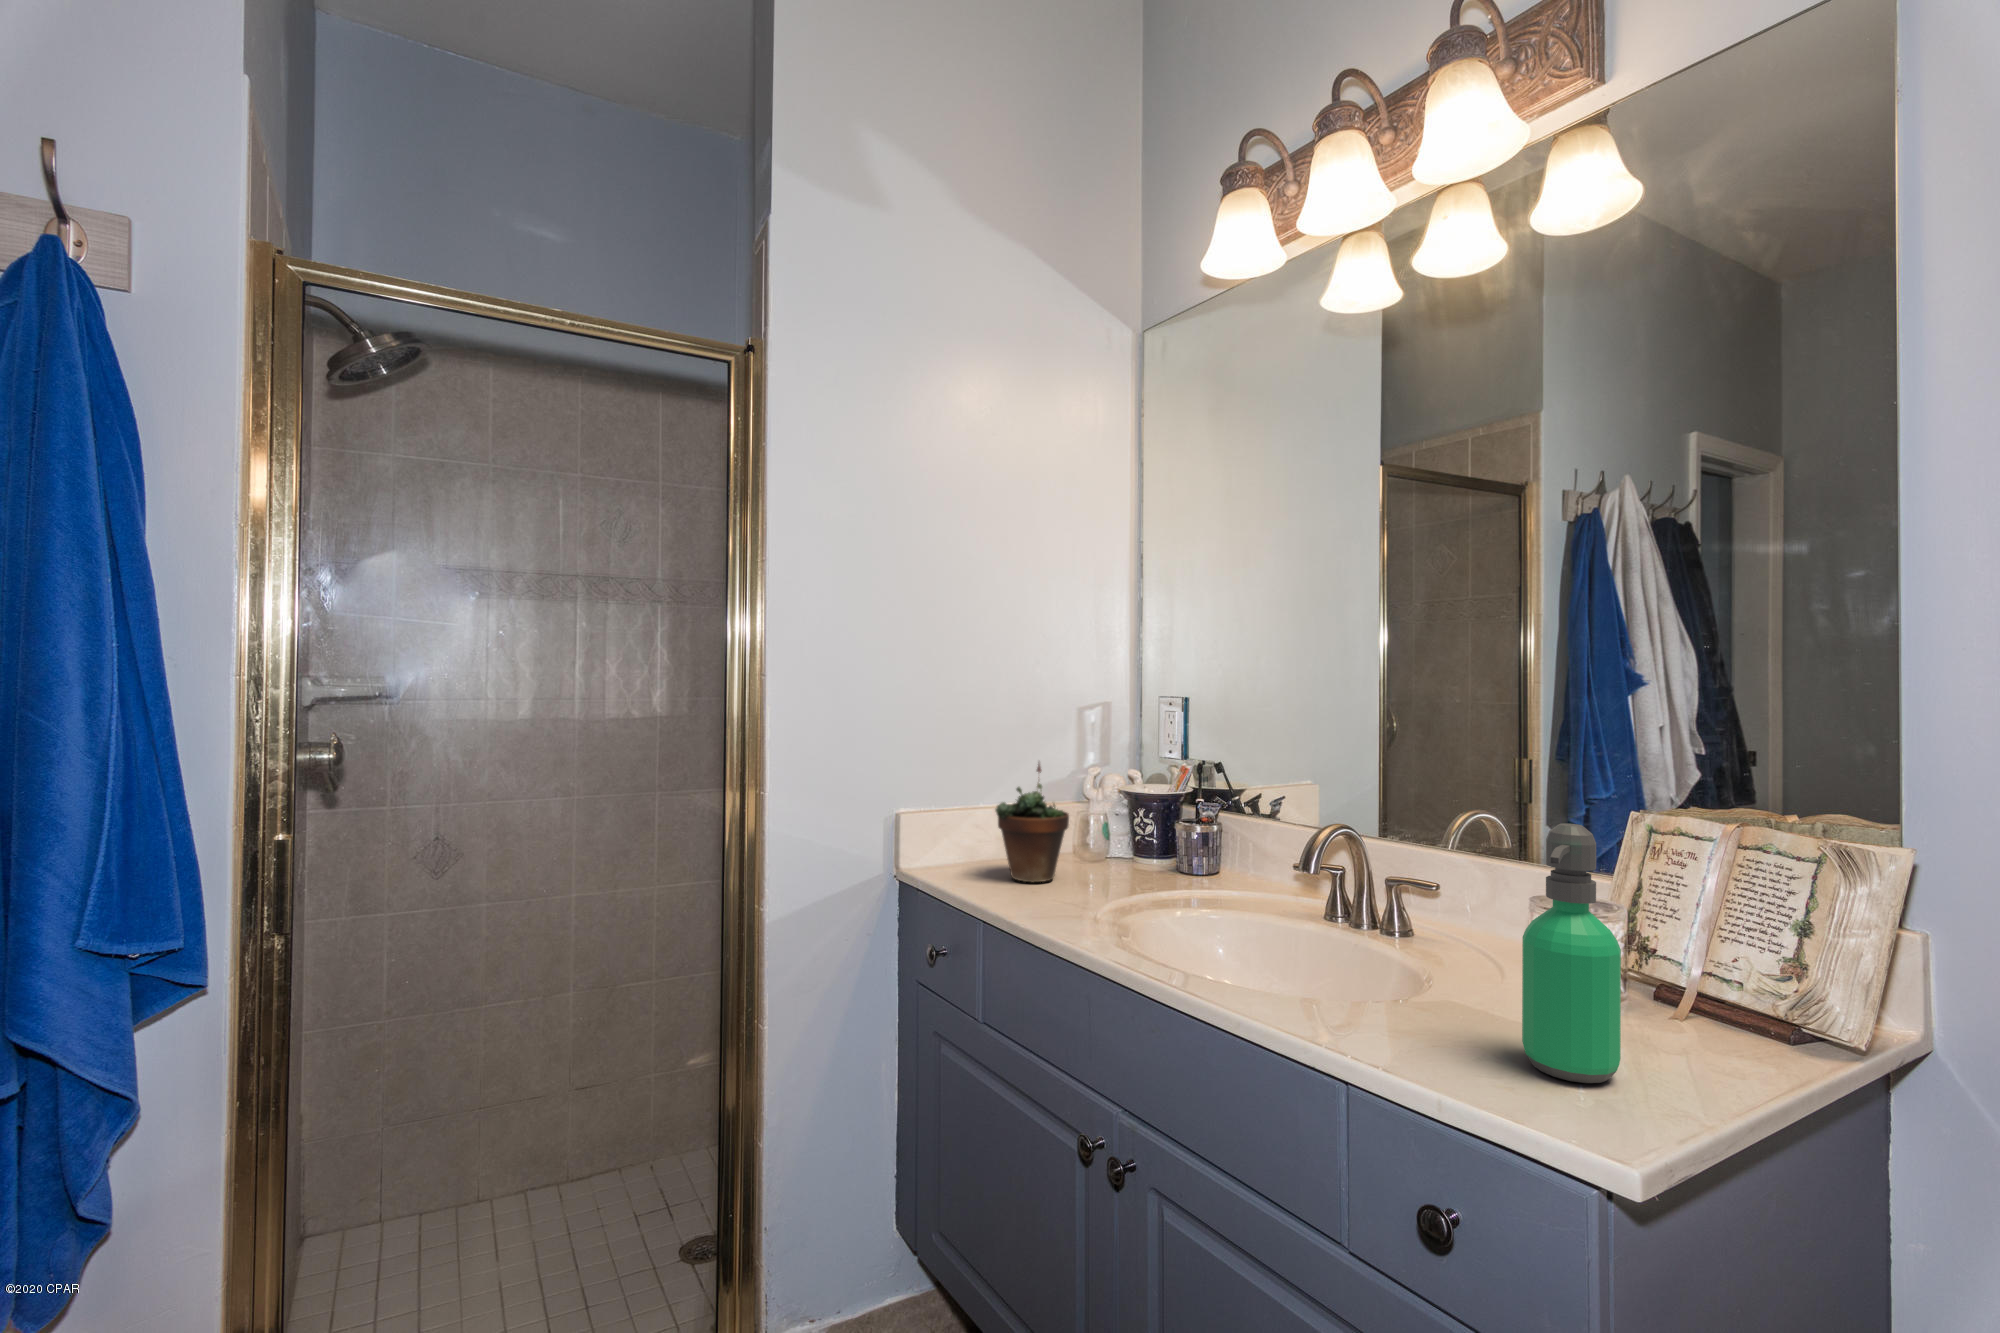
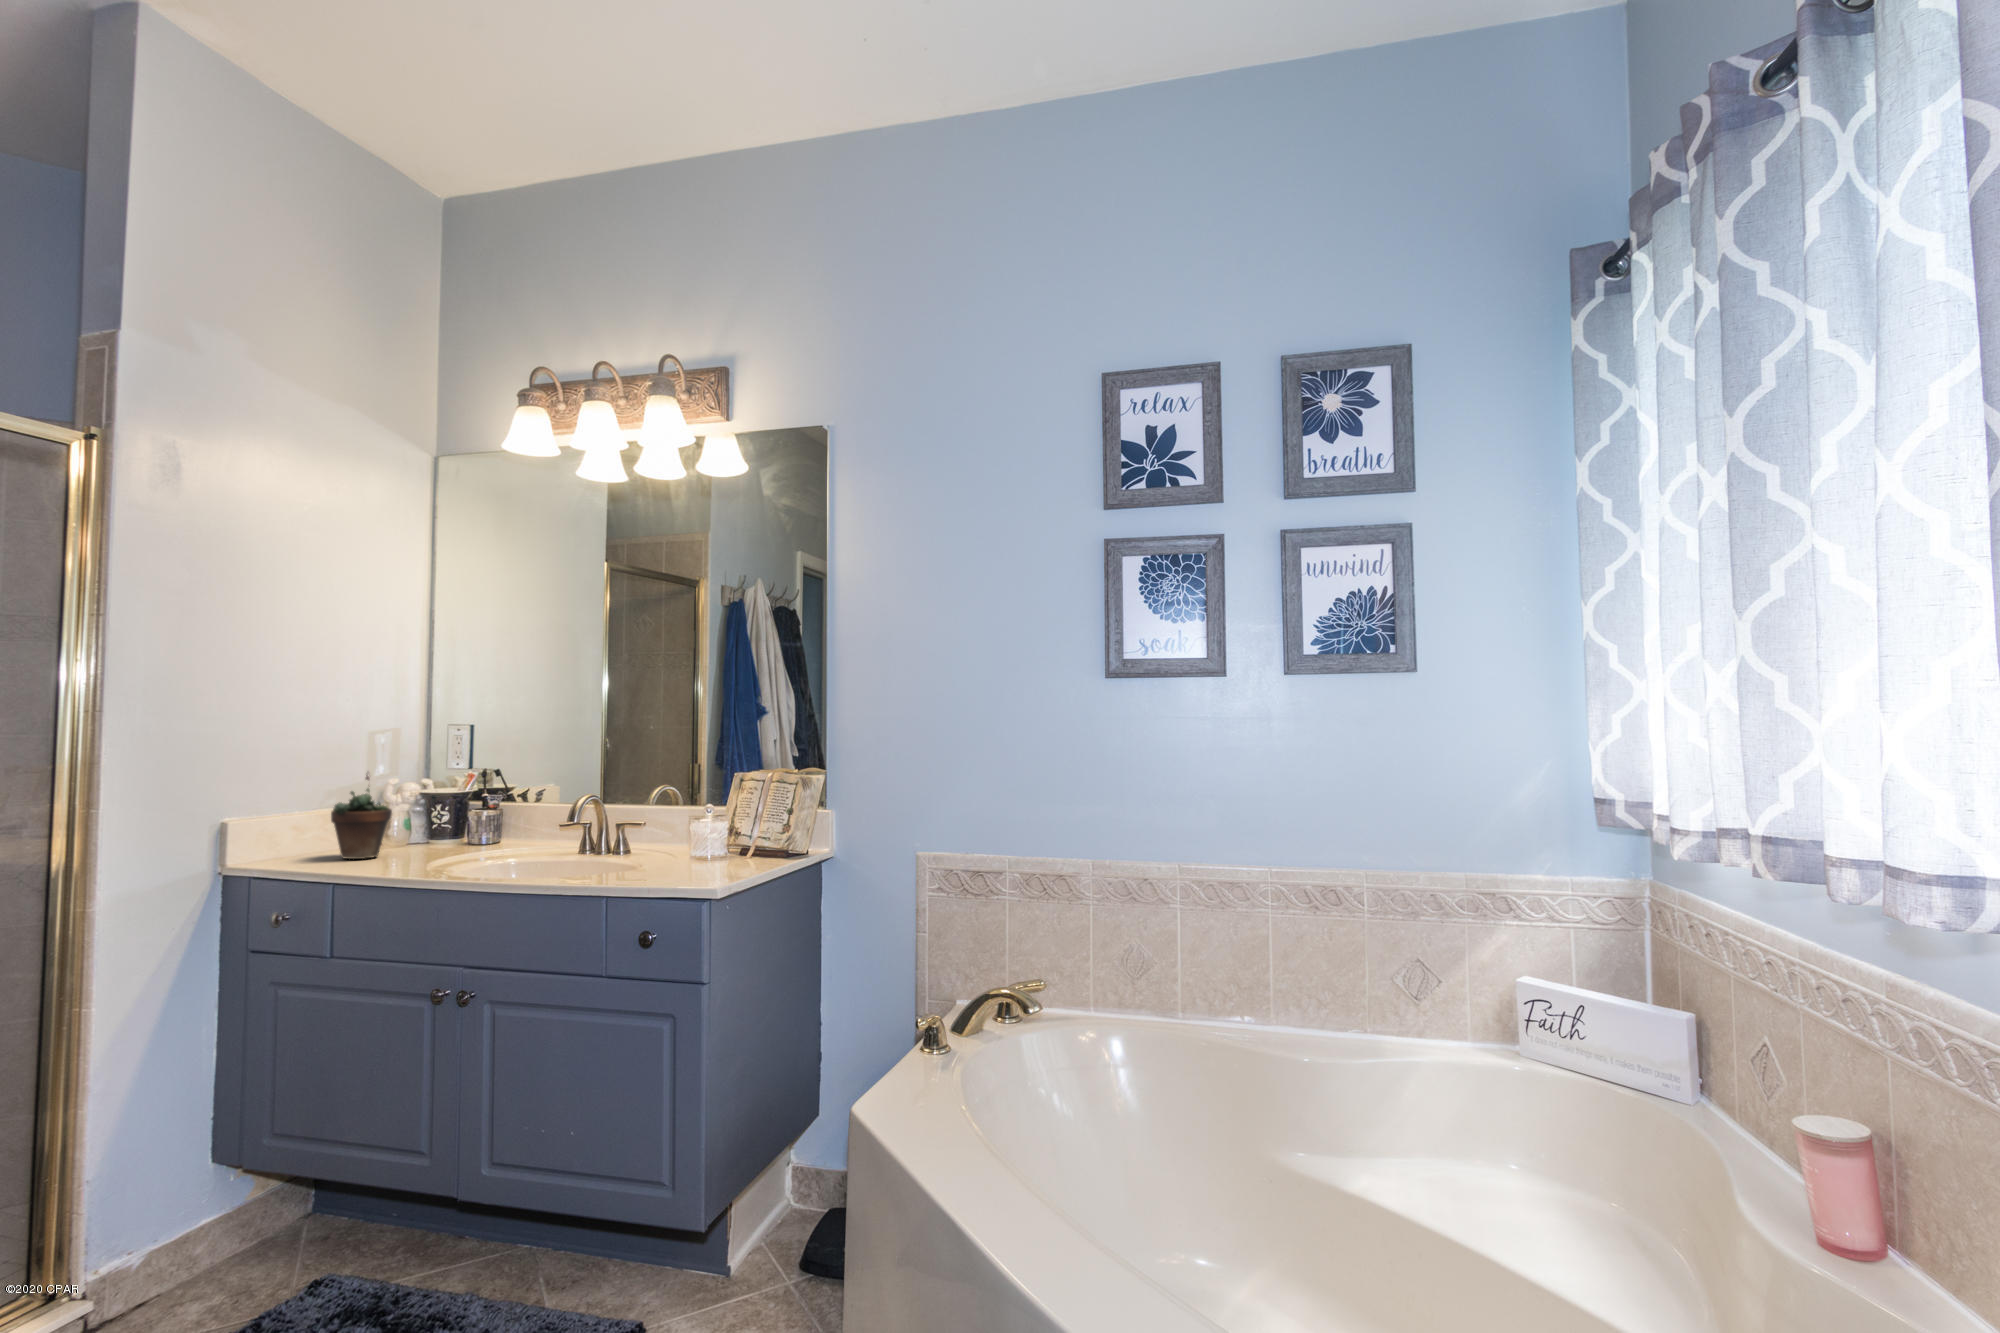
soap dispenser: present [1522,823,1621,1083] -> none [685,771,723,876]

